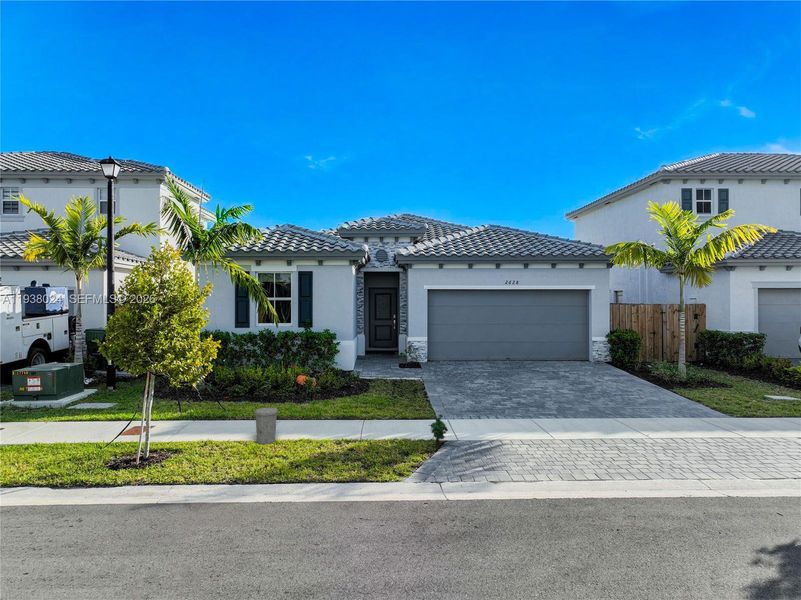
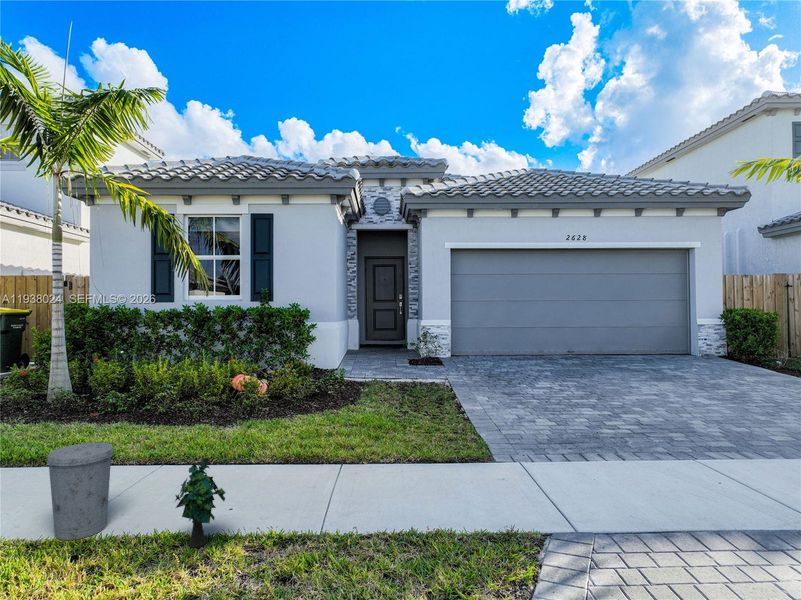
decorative plant: present [429,415,448,449] -> present [175,458,225,547]

